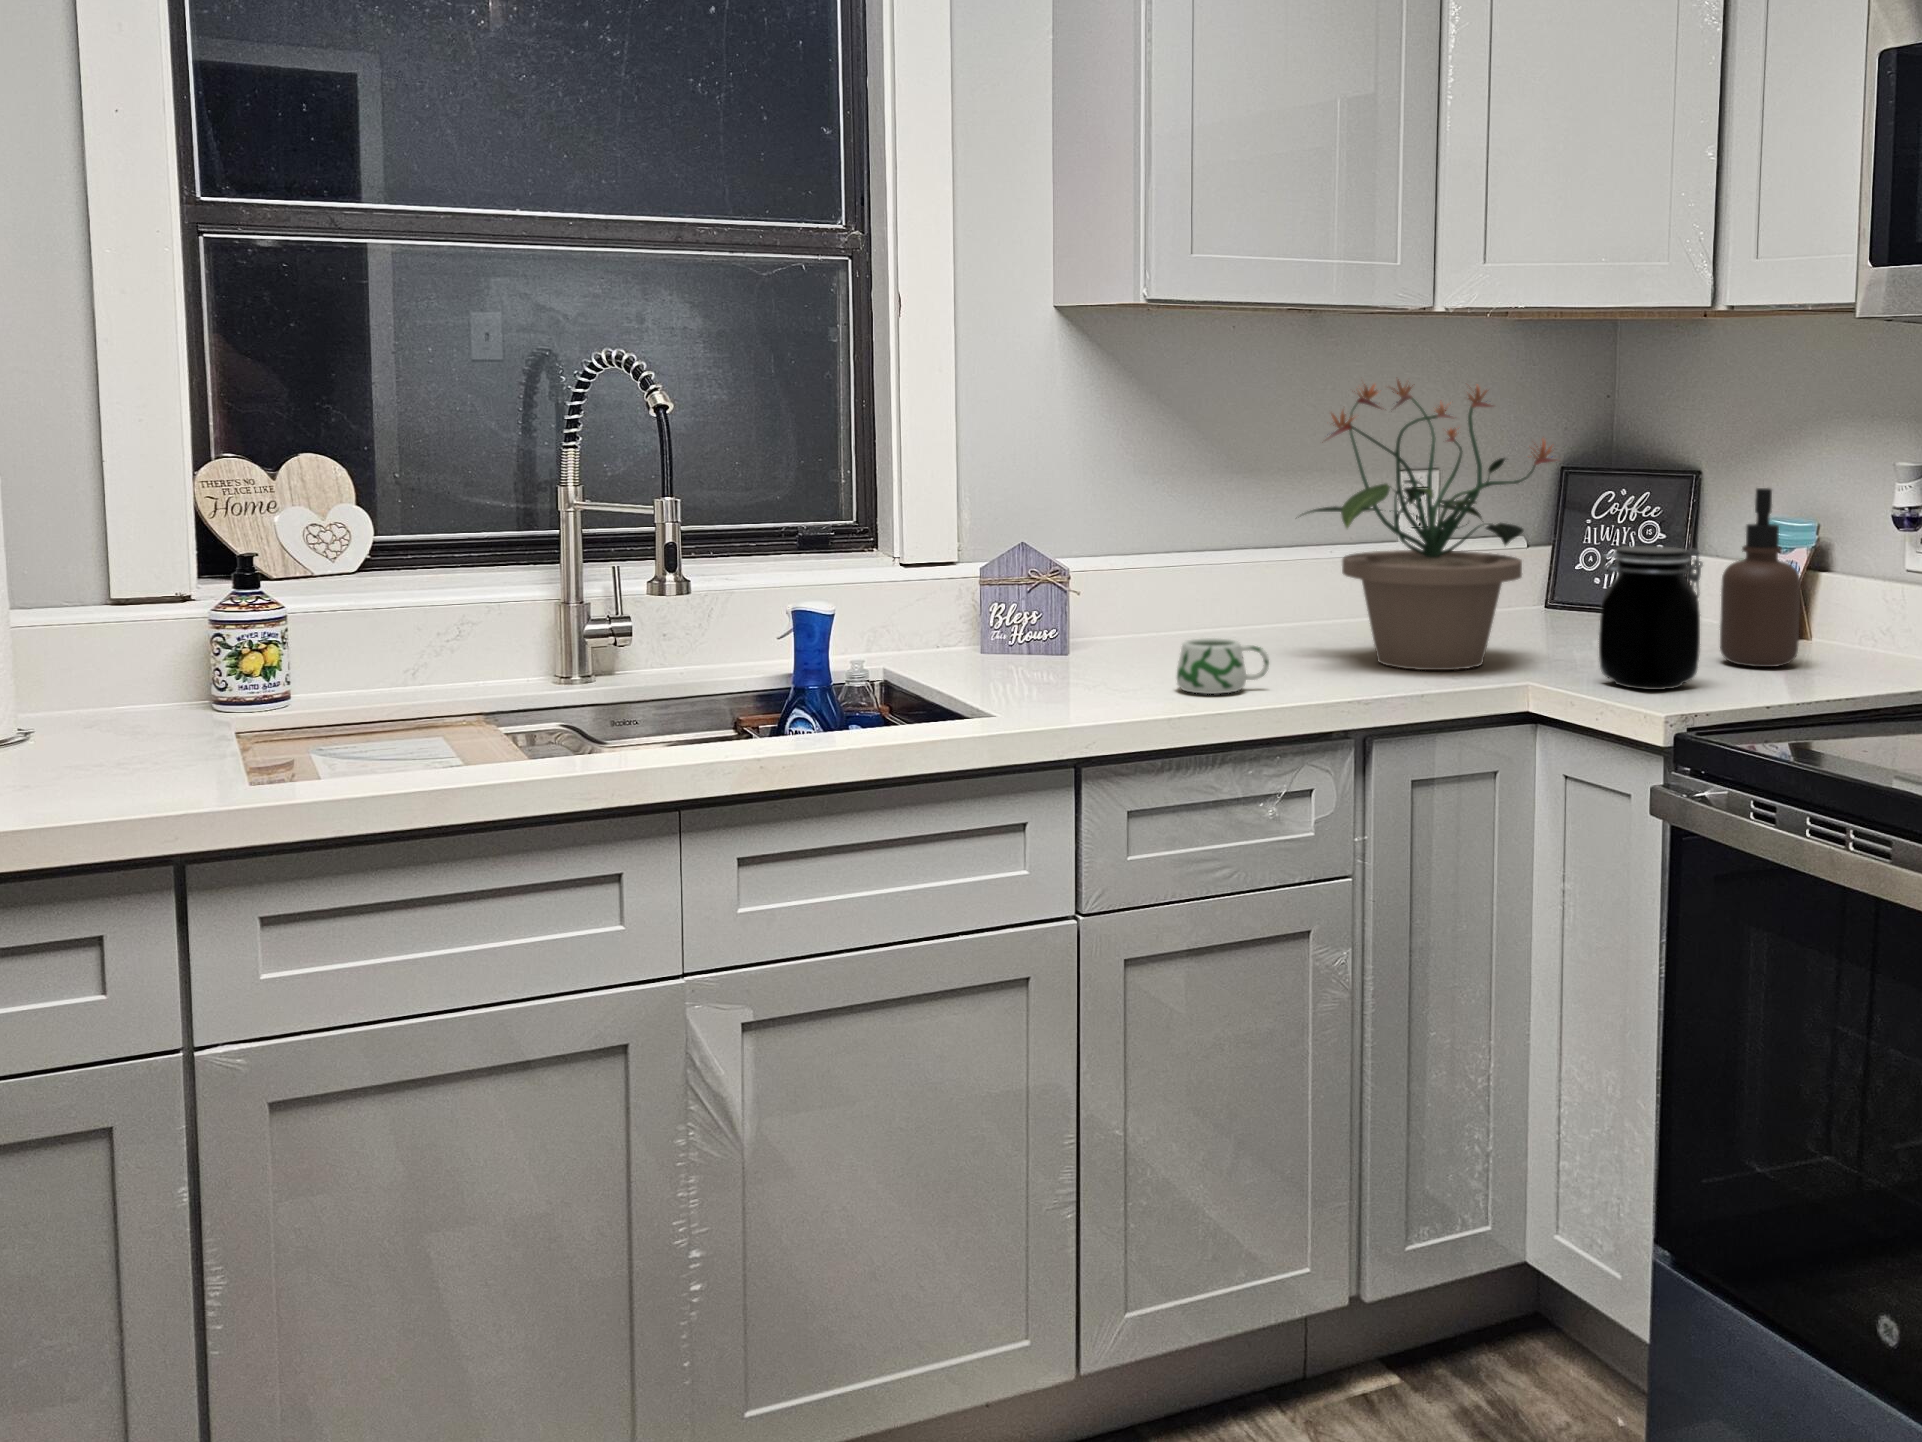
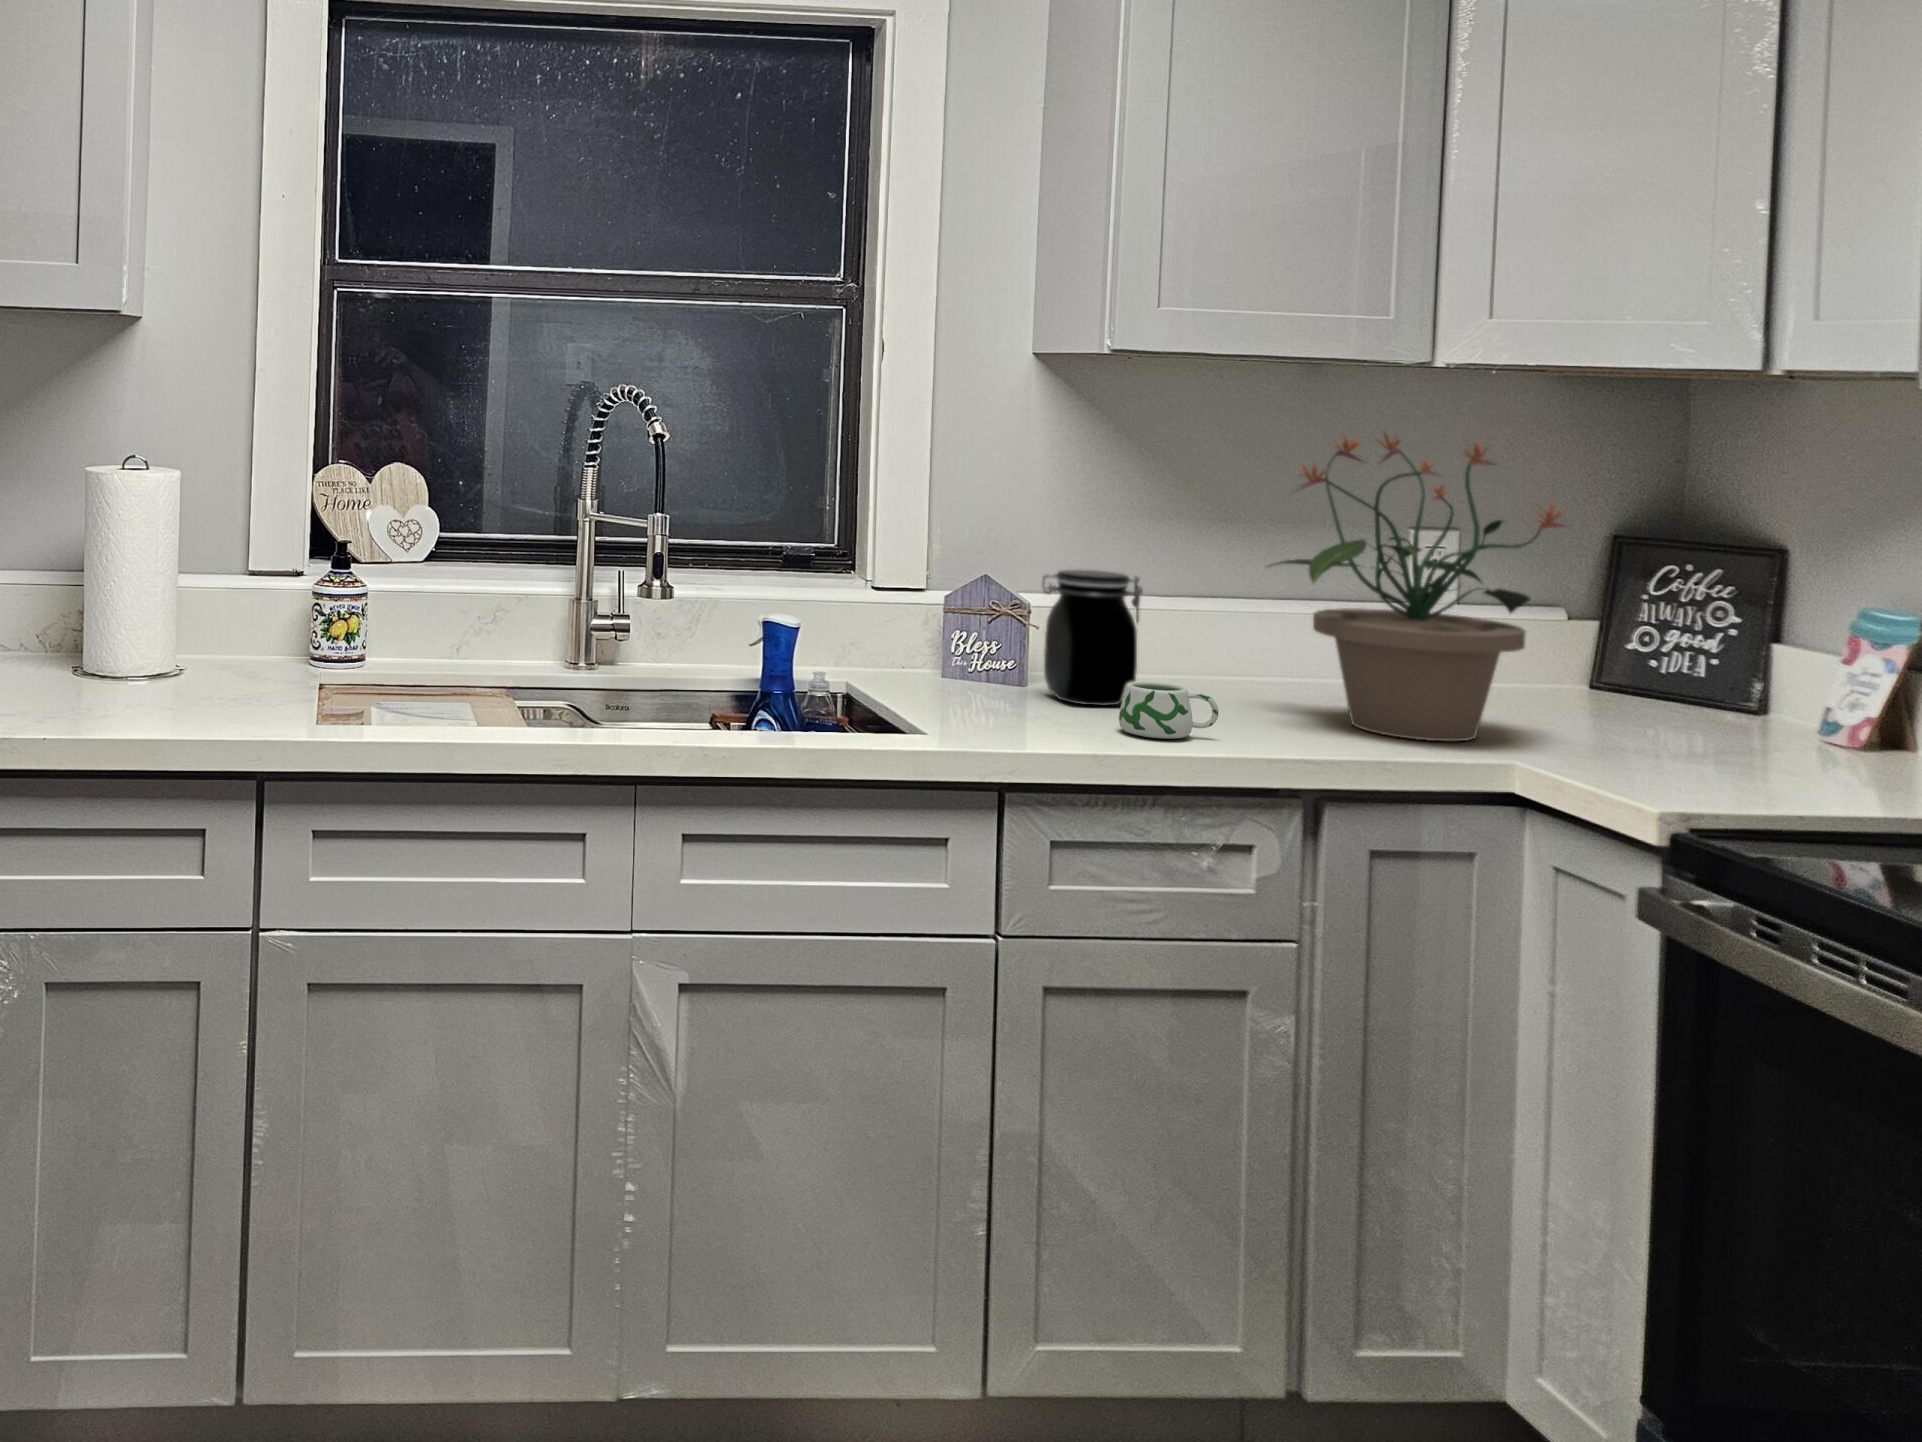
soap dispenser: present [1720,488,1801,667] -> none [1788,571,1901,779]
jar: present [1599,546,1703,690] -> present [1043,570,1143,706]

